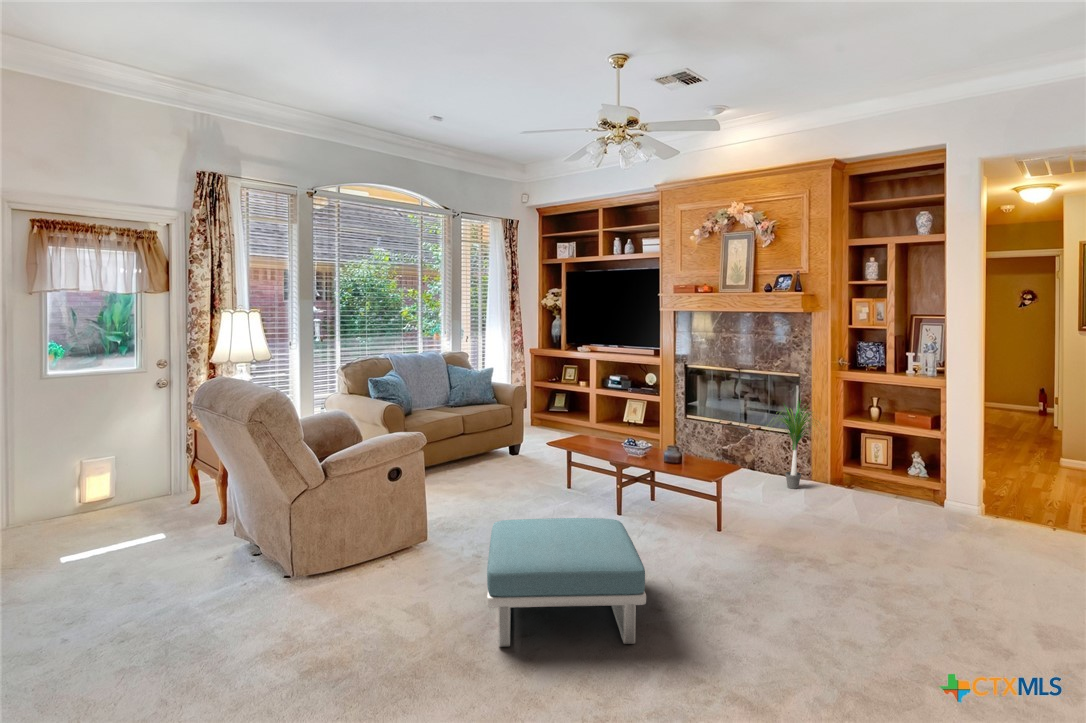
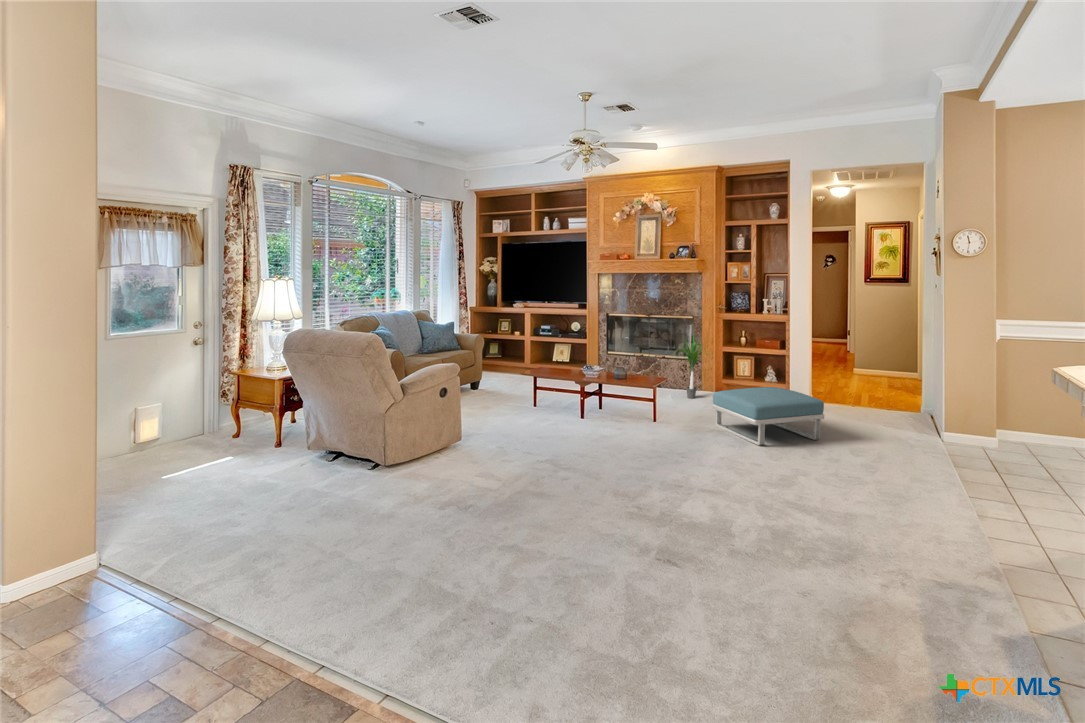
footstool: present [487,518,646,647] -> present [712,387,824,445]

